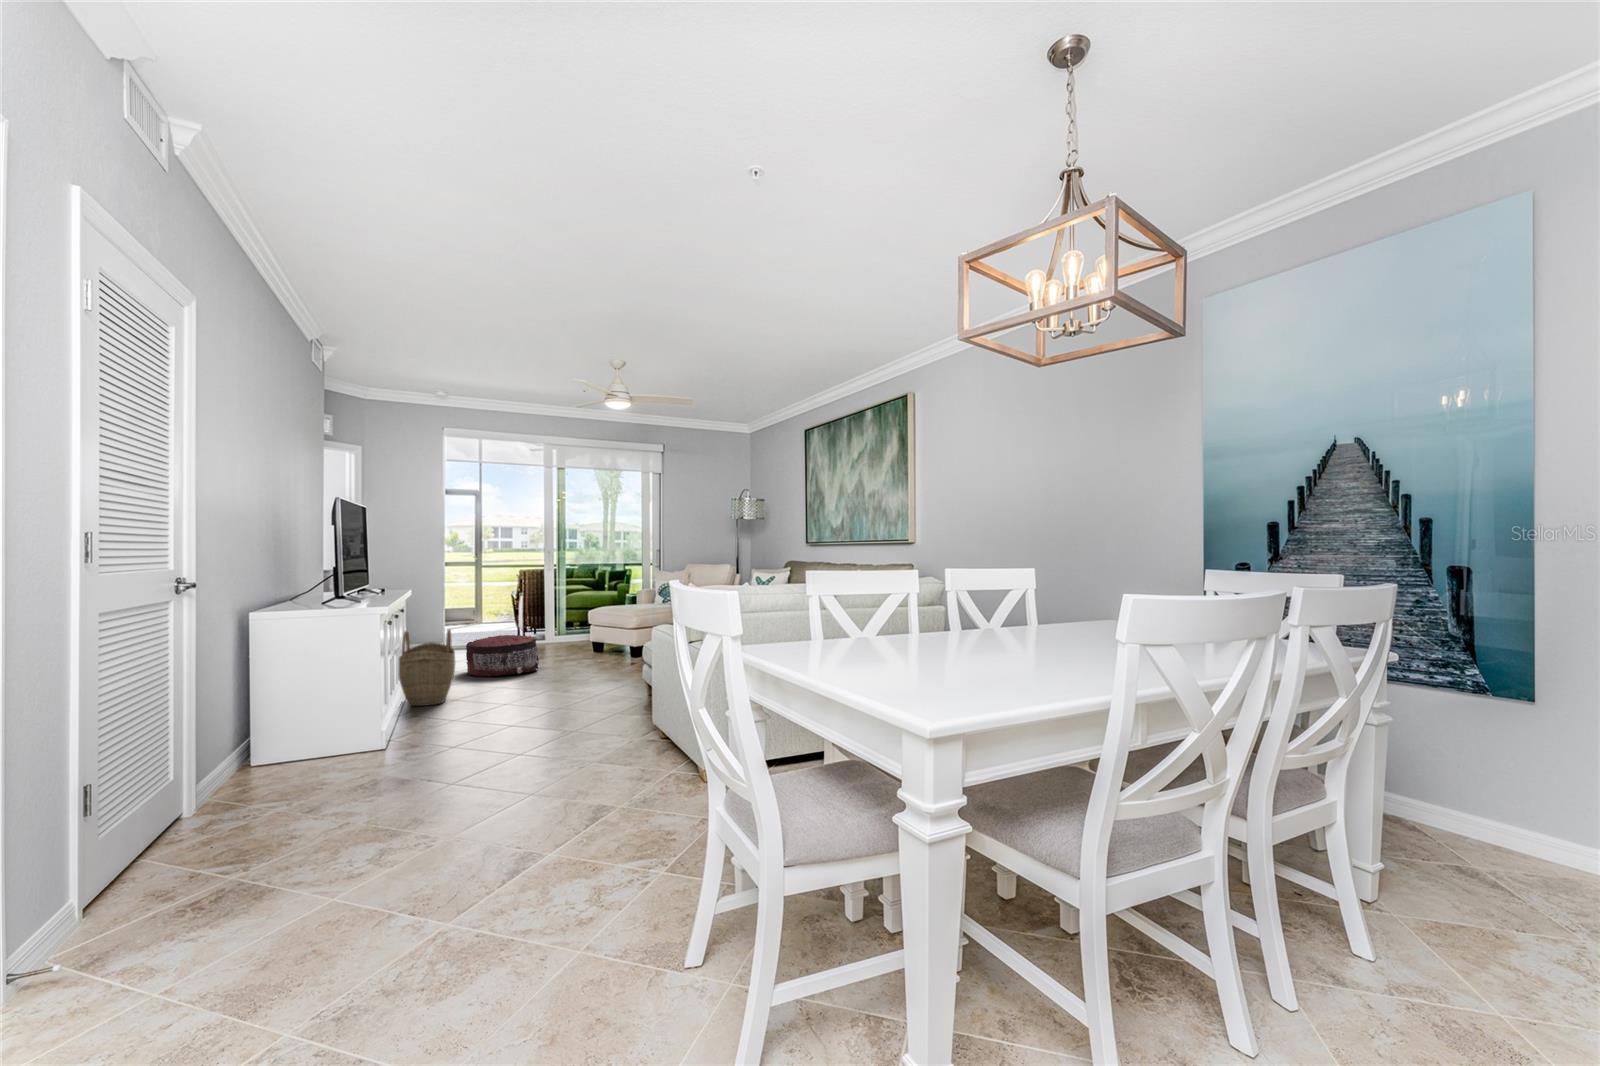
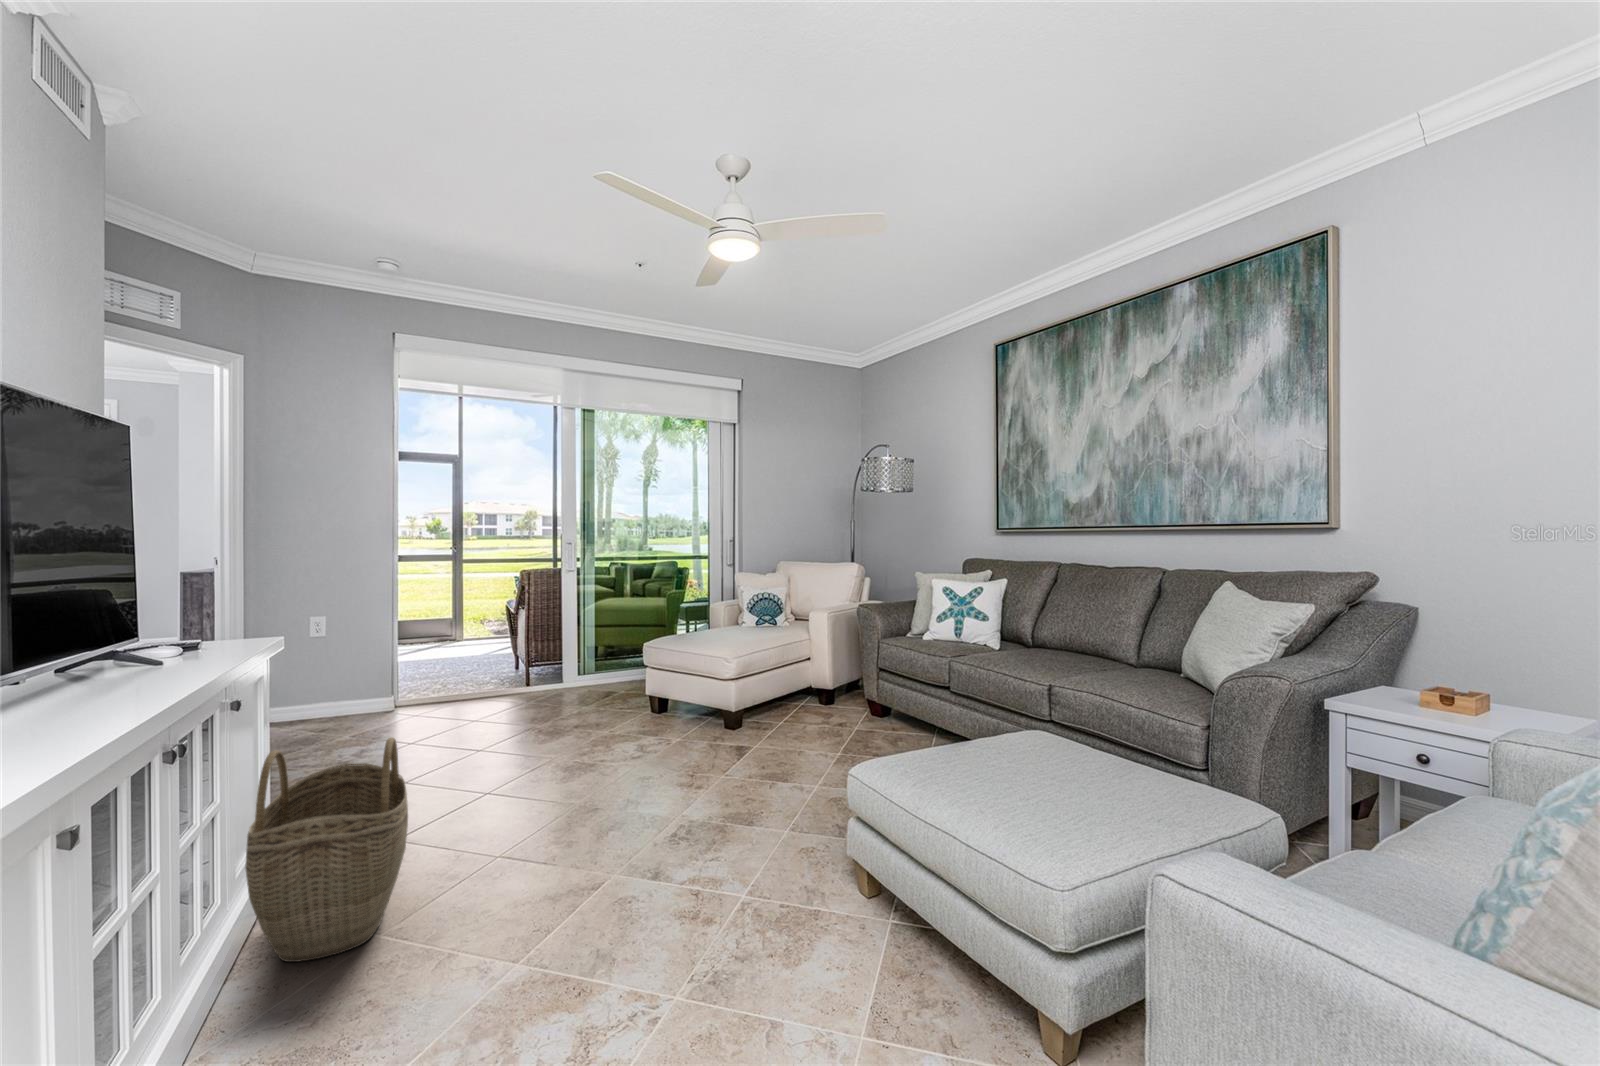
pouf: present [466,635,539,676] -> none [436,697,578,795]

